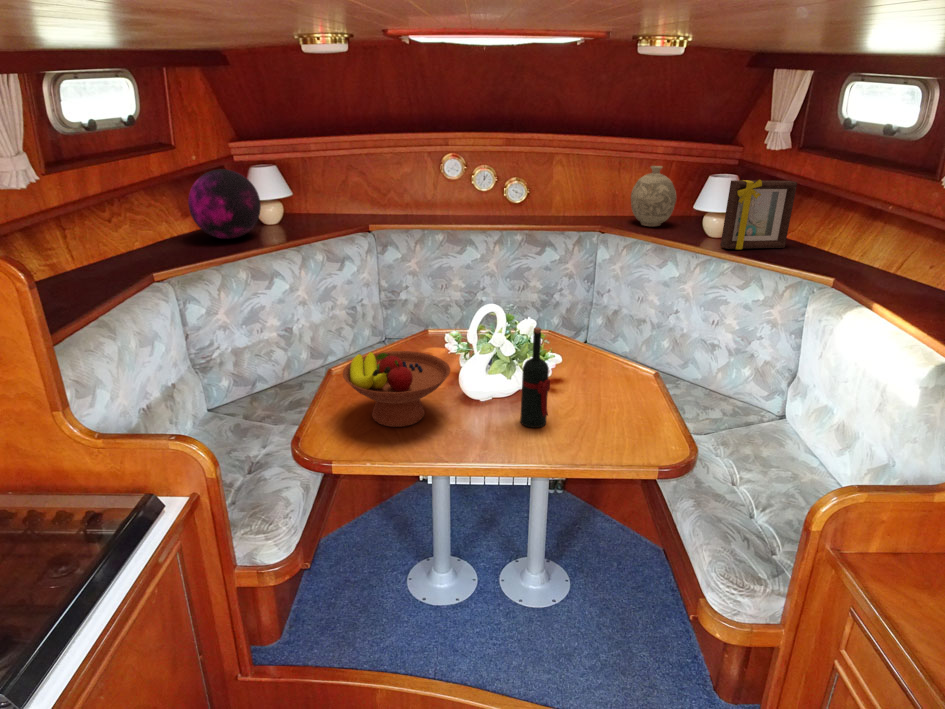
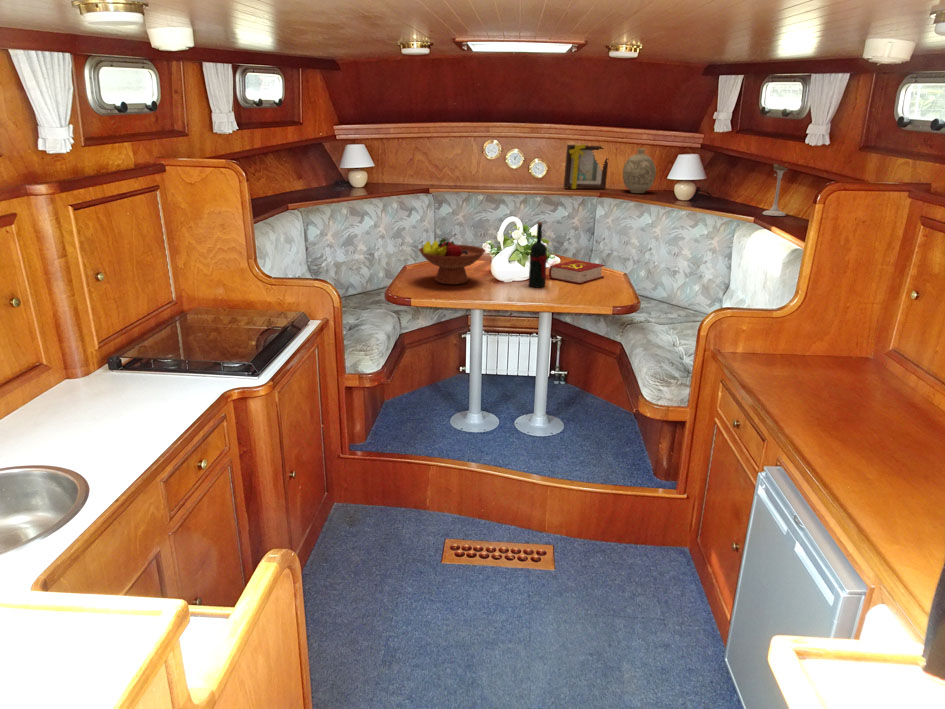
decorative orb: present [188,169,261,239] -> none [306,142,355,192]
picture frame: present [721,179,797,249] -> present [564,144,608,189]
candle holder: none [842,193,888,277] -> present [762,164,788,216]
book: none [549,360,633,413] -> present [549,260,605,284]

